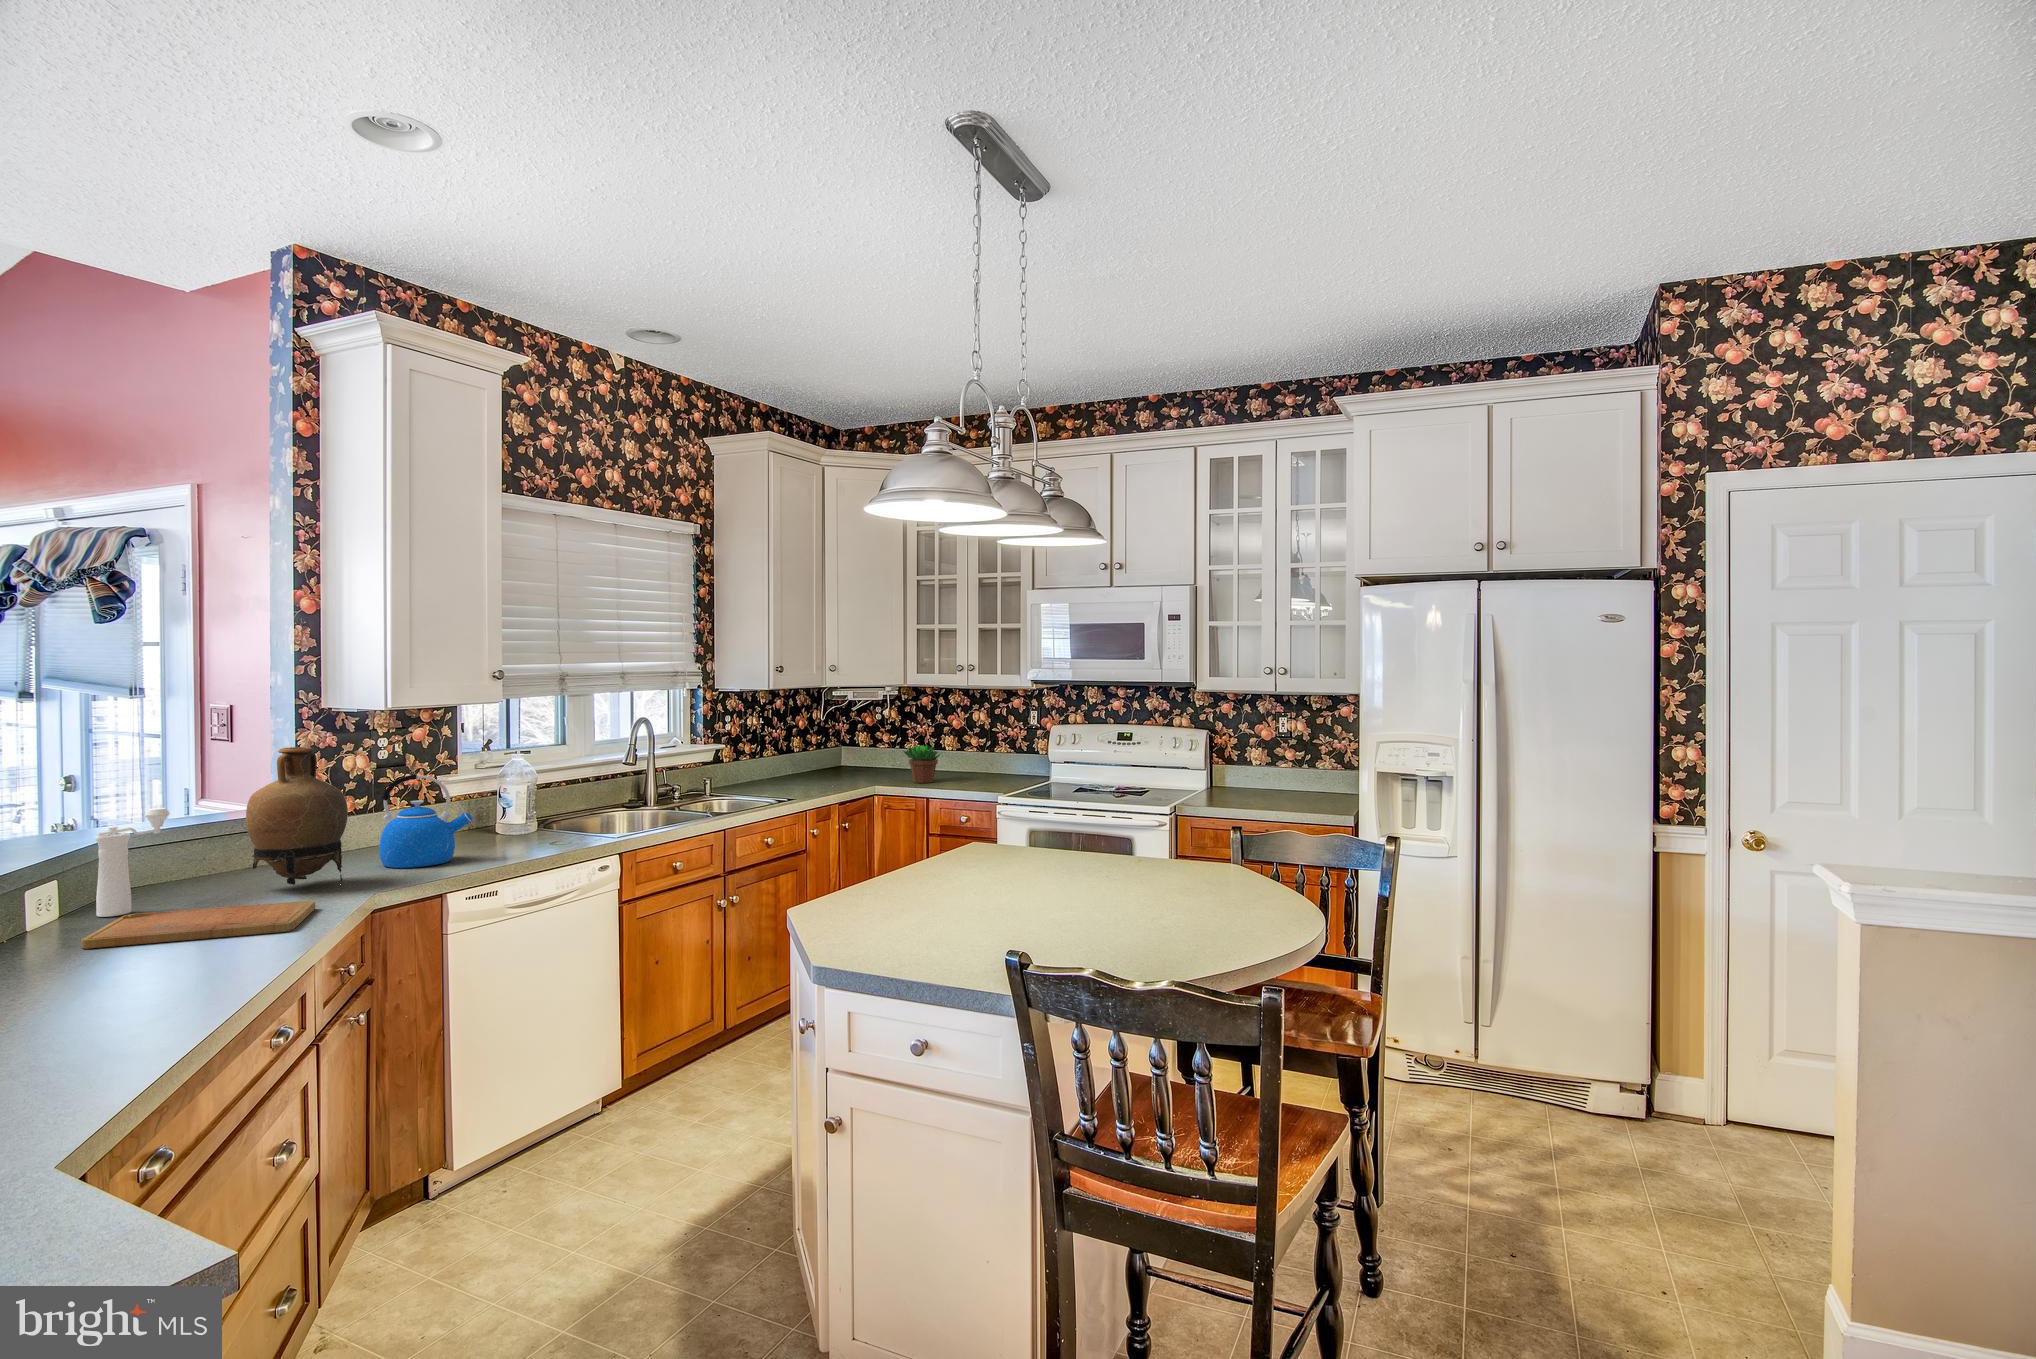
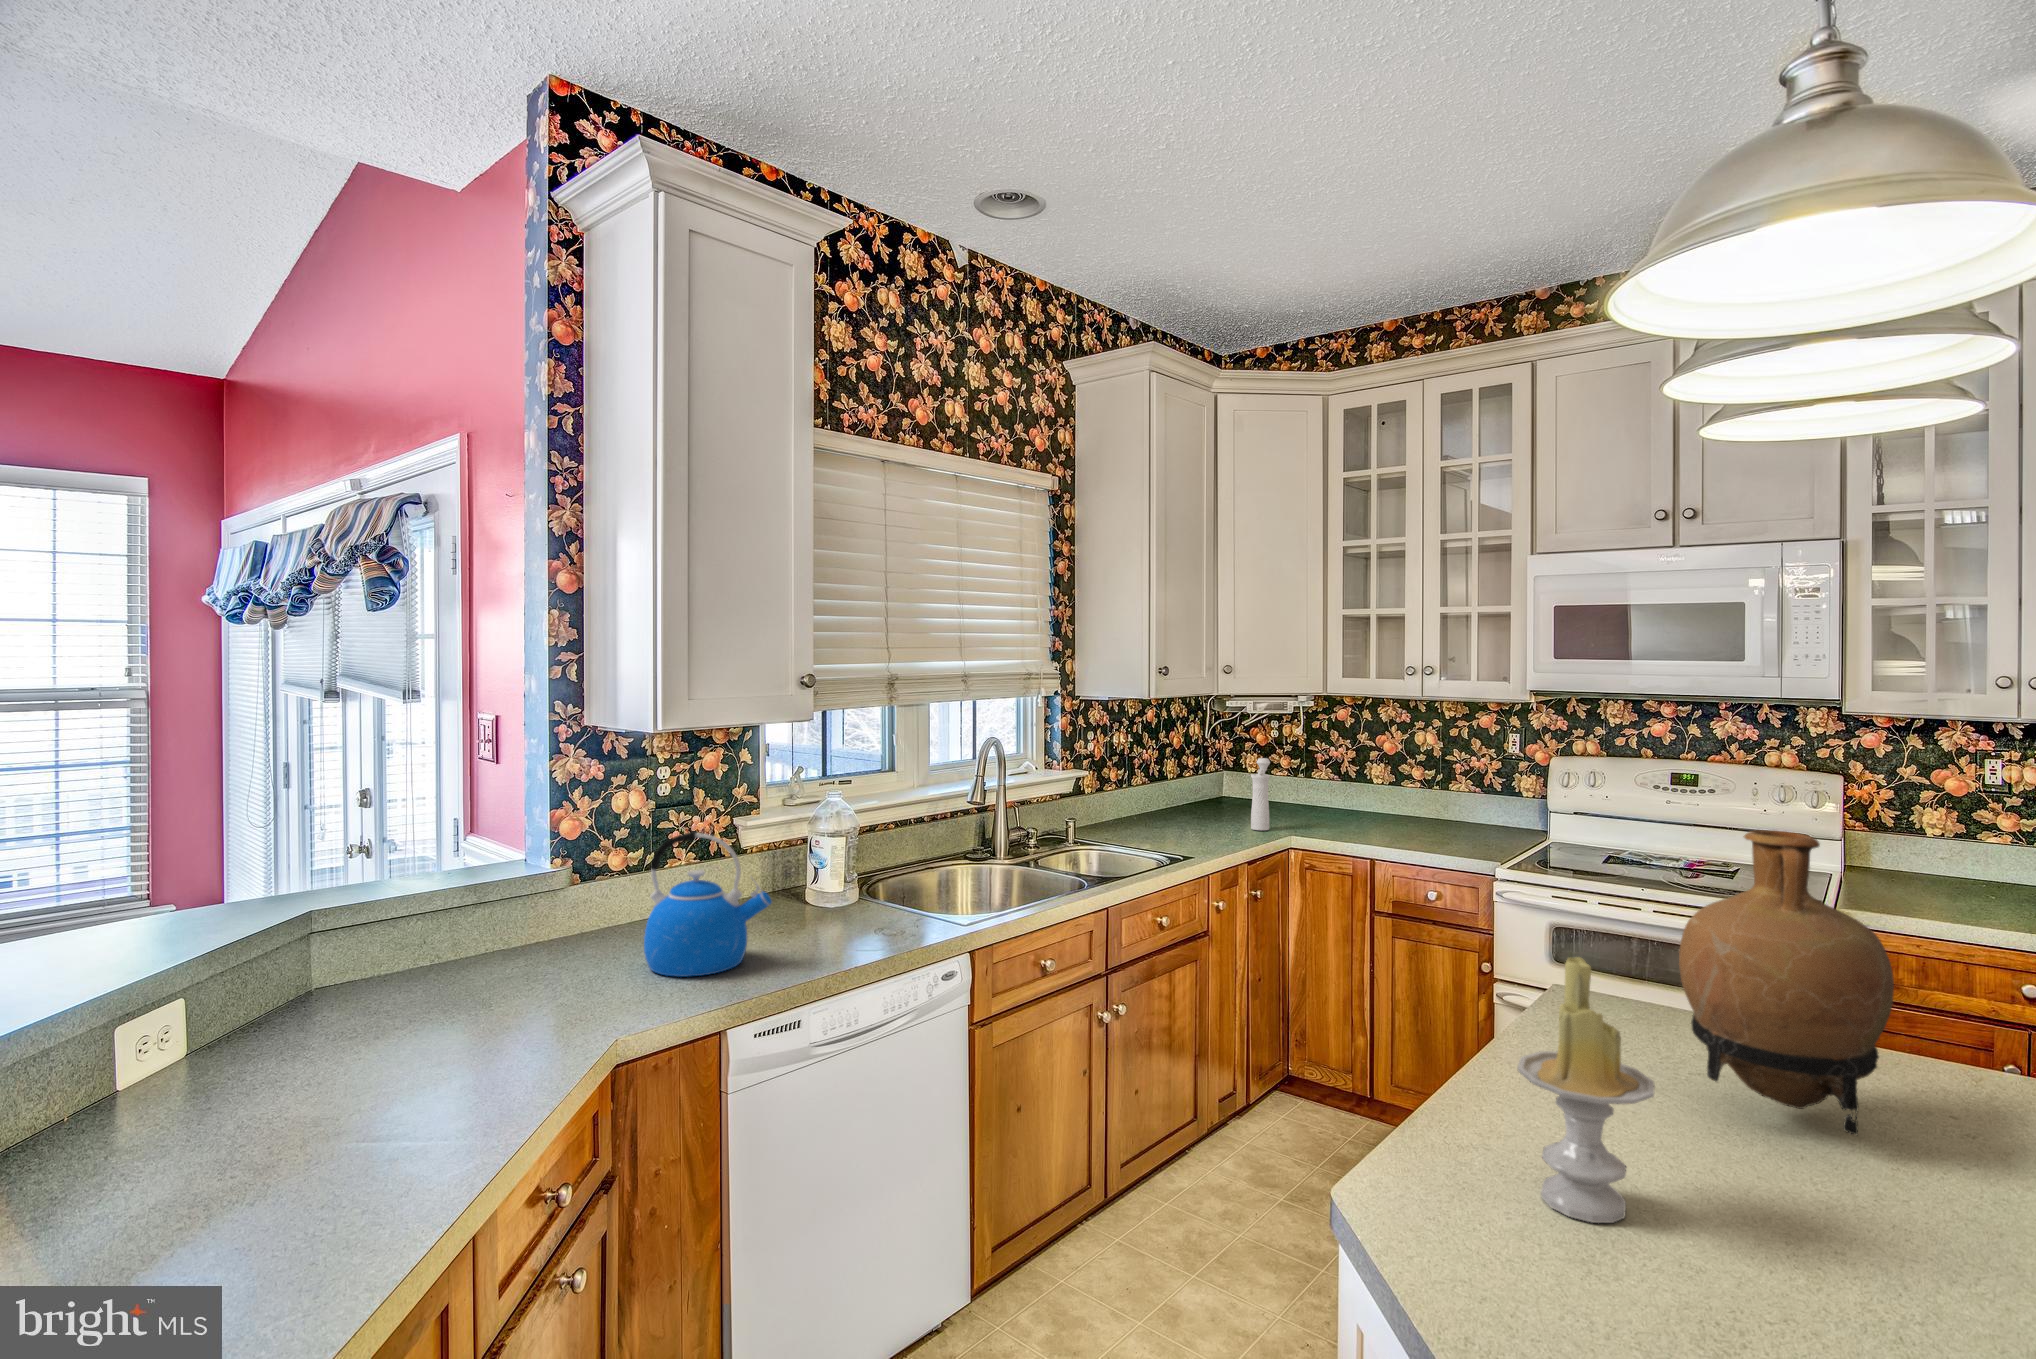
succulent plant: present [904,745,940,783] -> none [1324,776,1380,831]
vase: present [246,747,348,885] -> present [1679,830,1894,1135]
candle: none [857,788,912,901] -> present [1517,957,1655,1223]
pepper mill: present [95,808,170,917] -> present [1251,758,1270,830]
cutting board: present [81,900,315,949] -> none [101,1075,513,1195]

